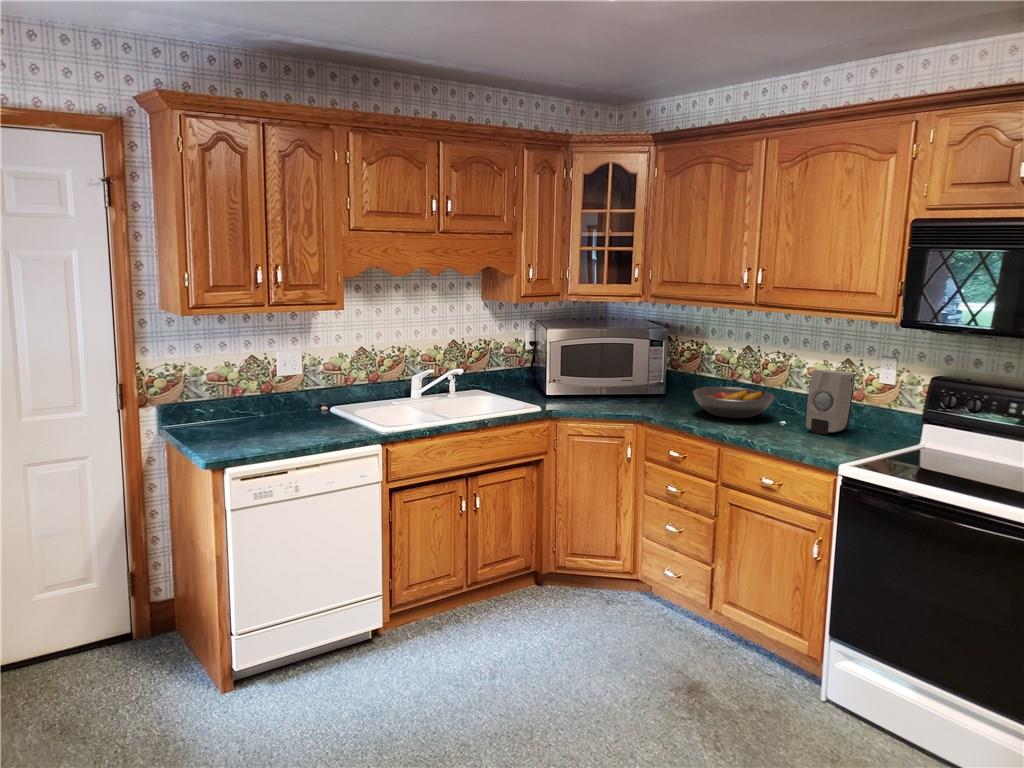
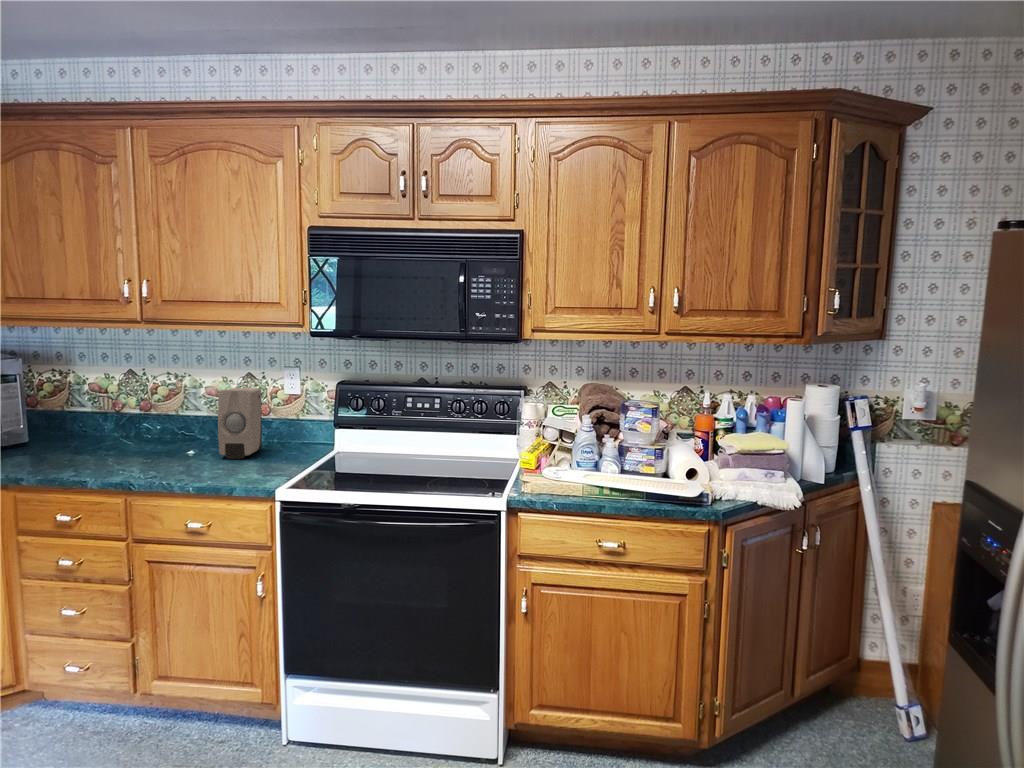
fruit bowl: present [693,387,774,418] -> none [71,420,176,458]

